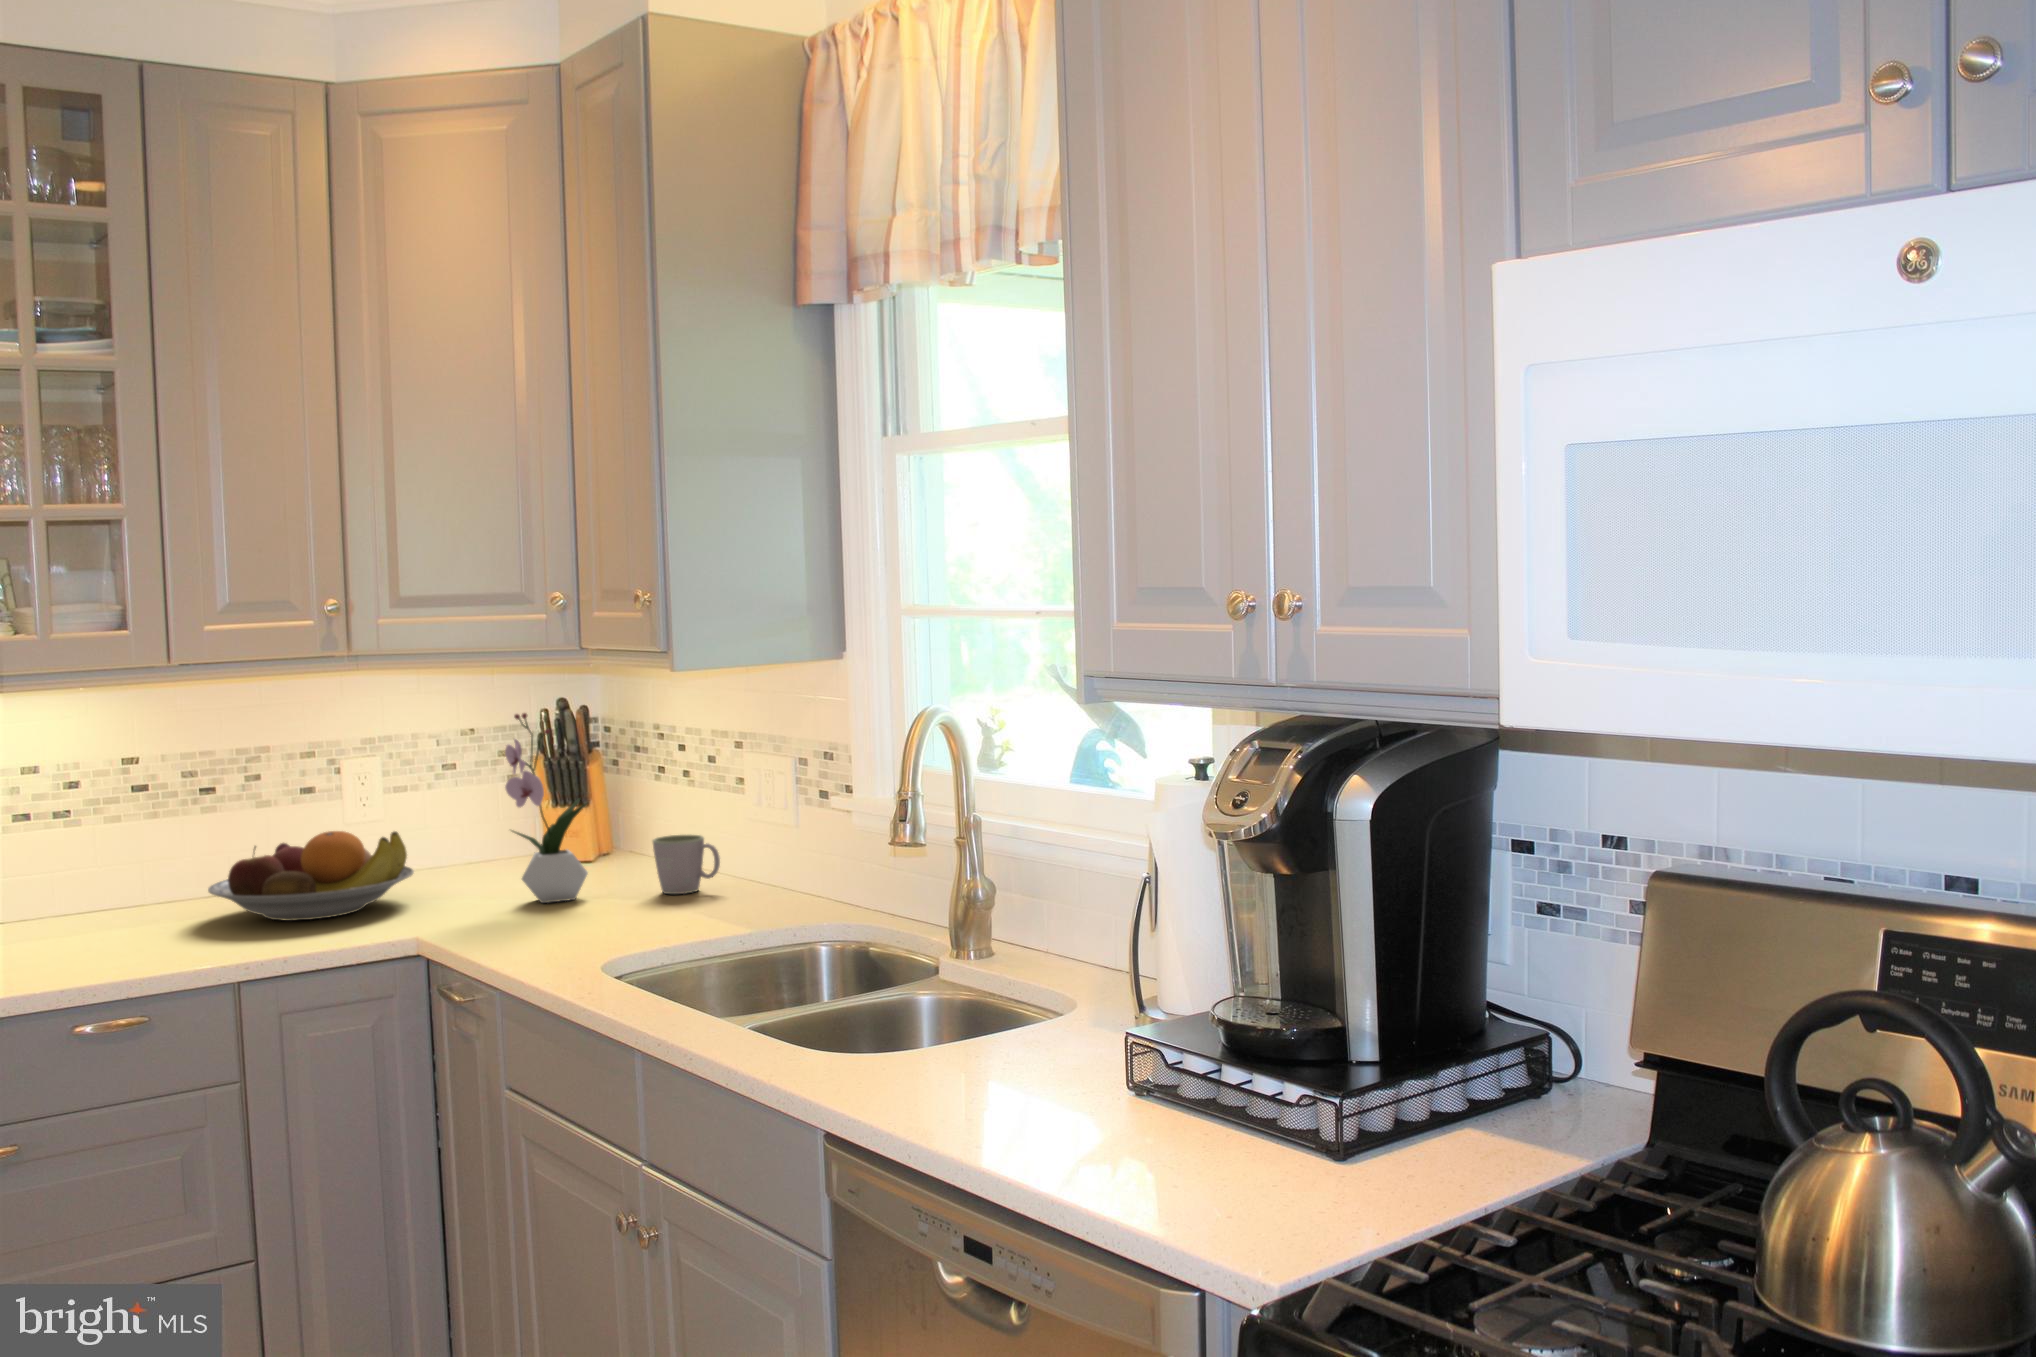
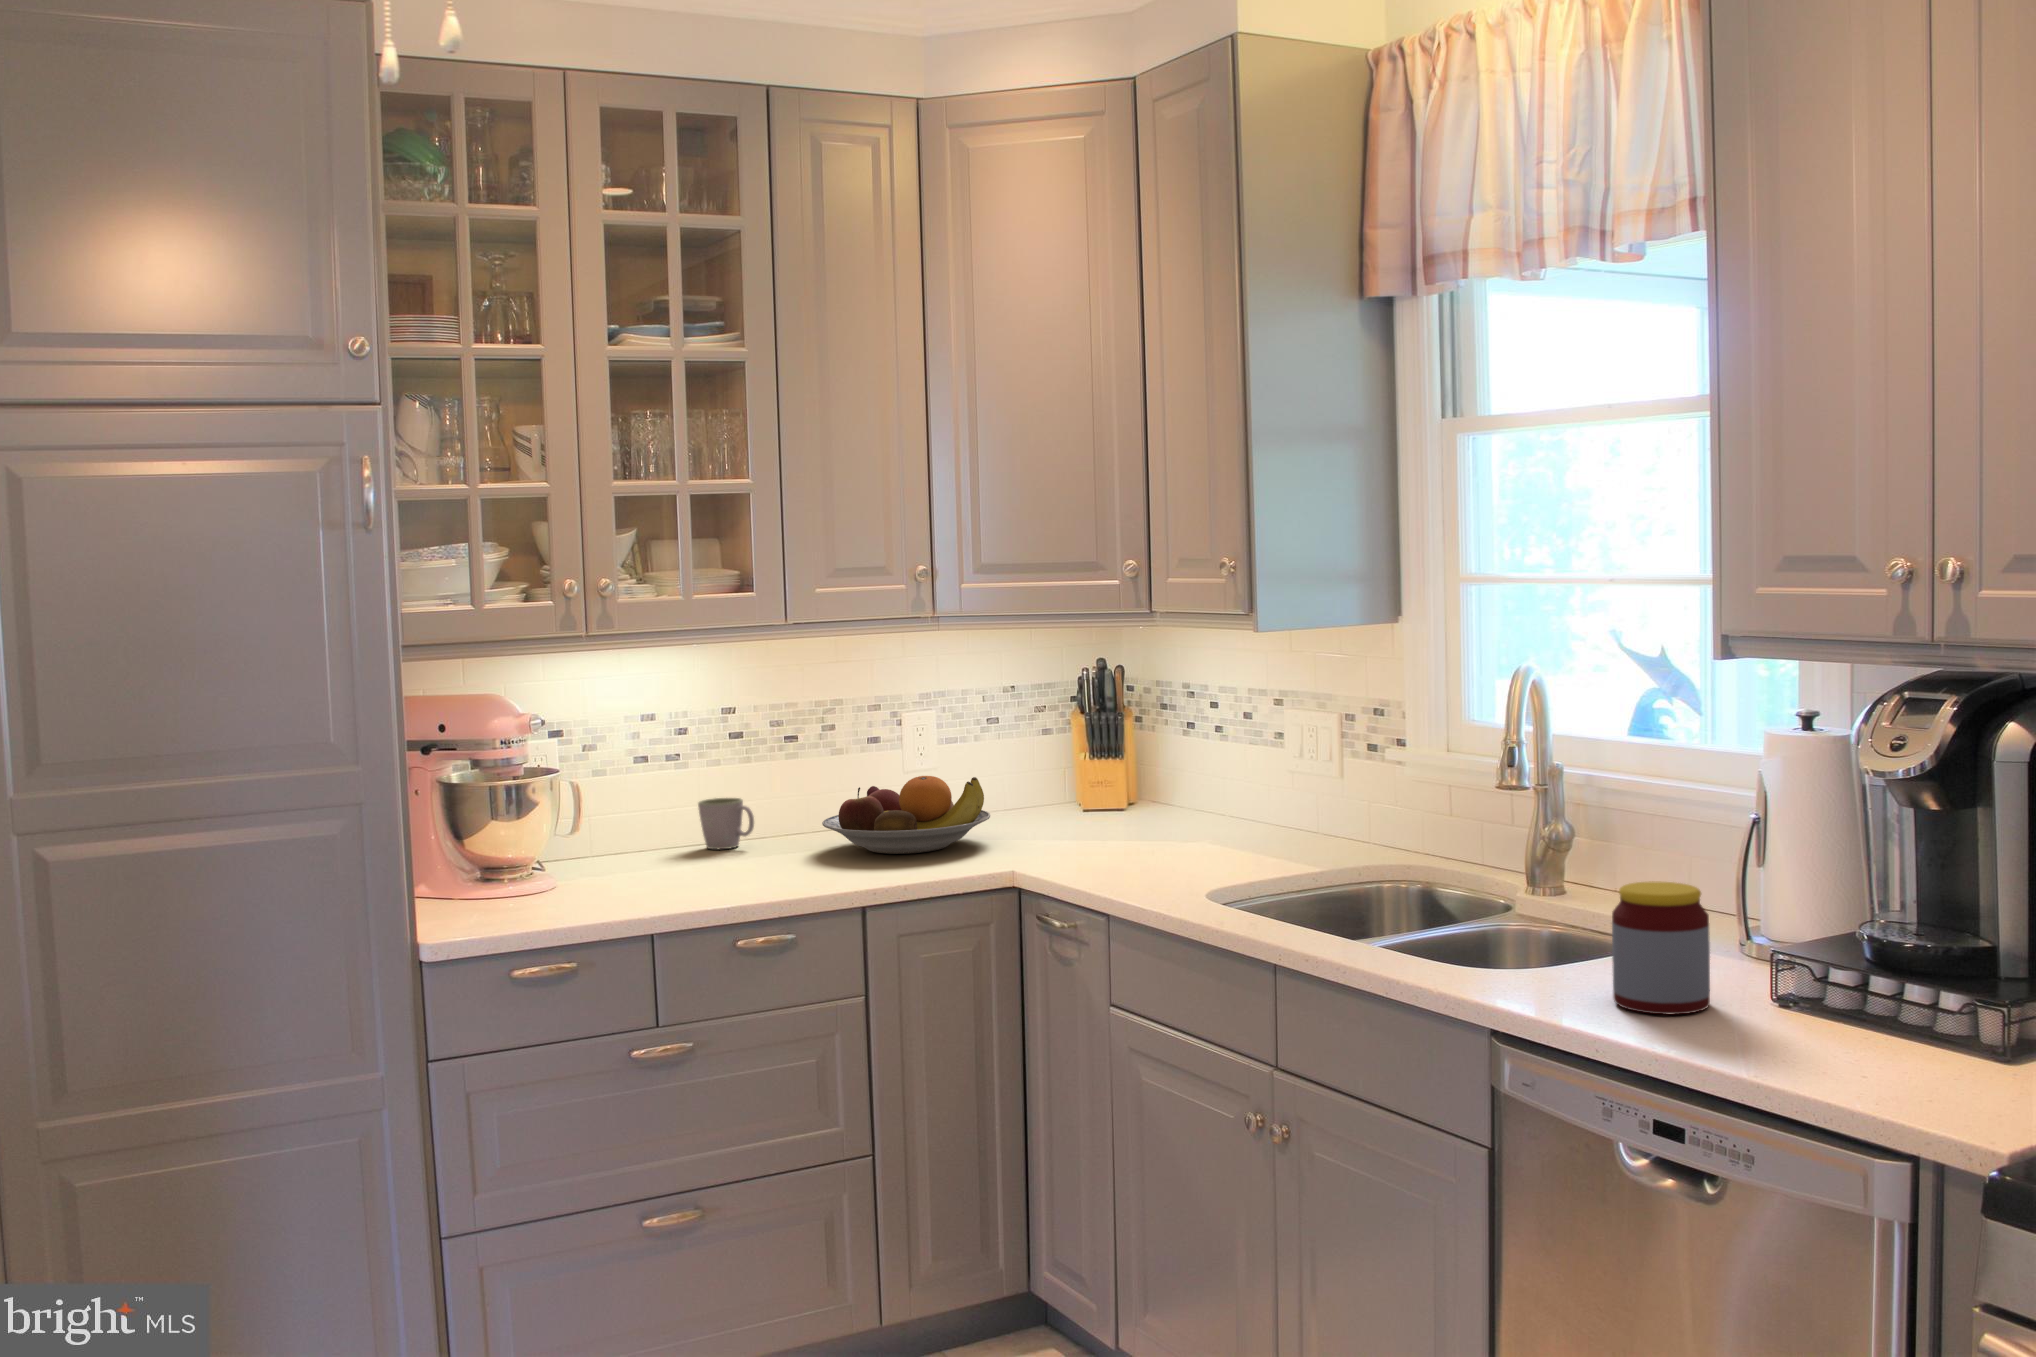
flower arrangement: present [505,713,588,903] -> none [1074,672,1151,844]
mug: present [653,835,720,894] -> present [698,798,754,849]
jar: none [950,955,1059,1114] -> present [1612,881,1710,1014]

